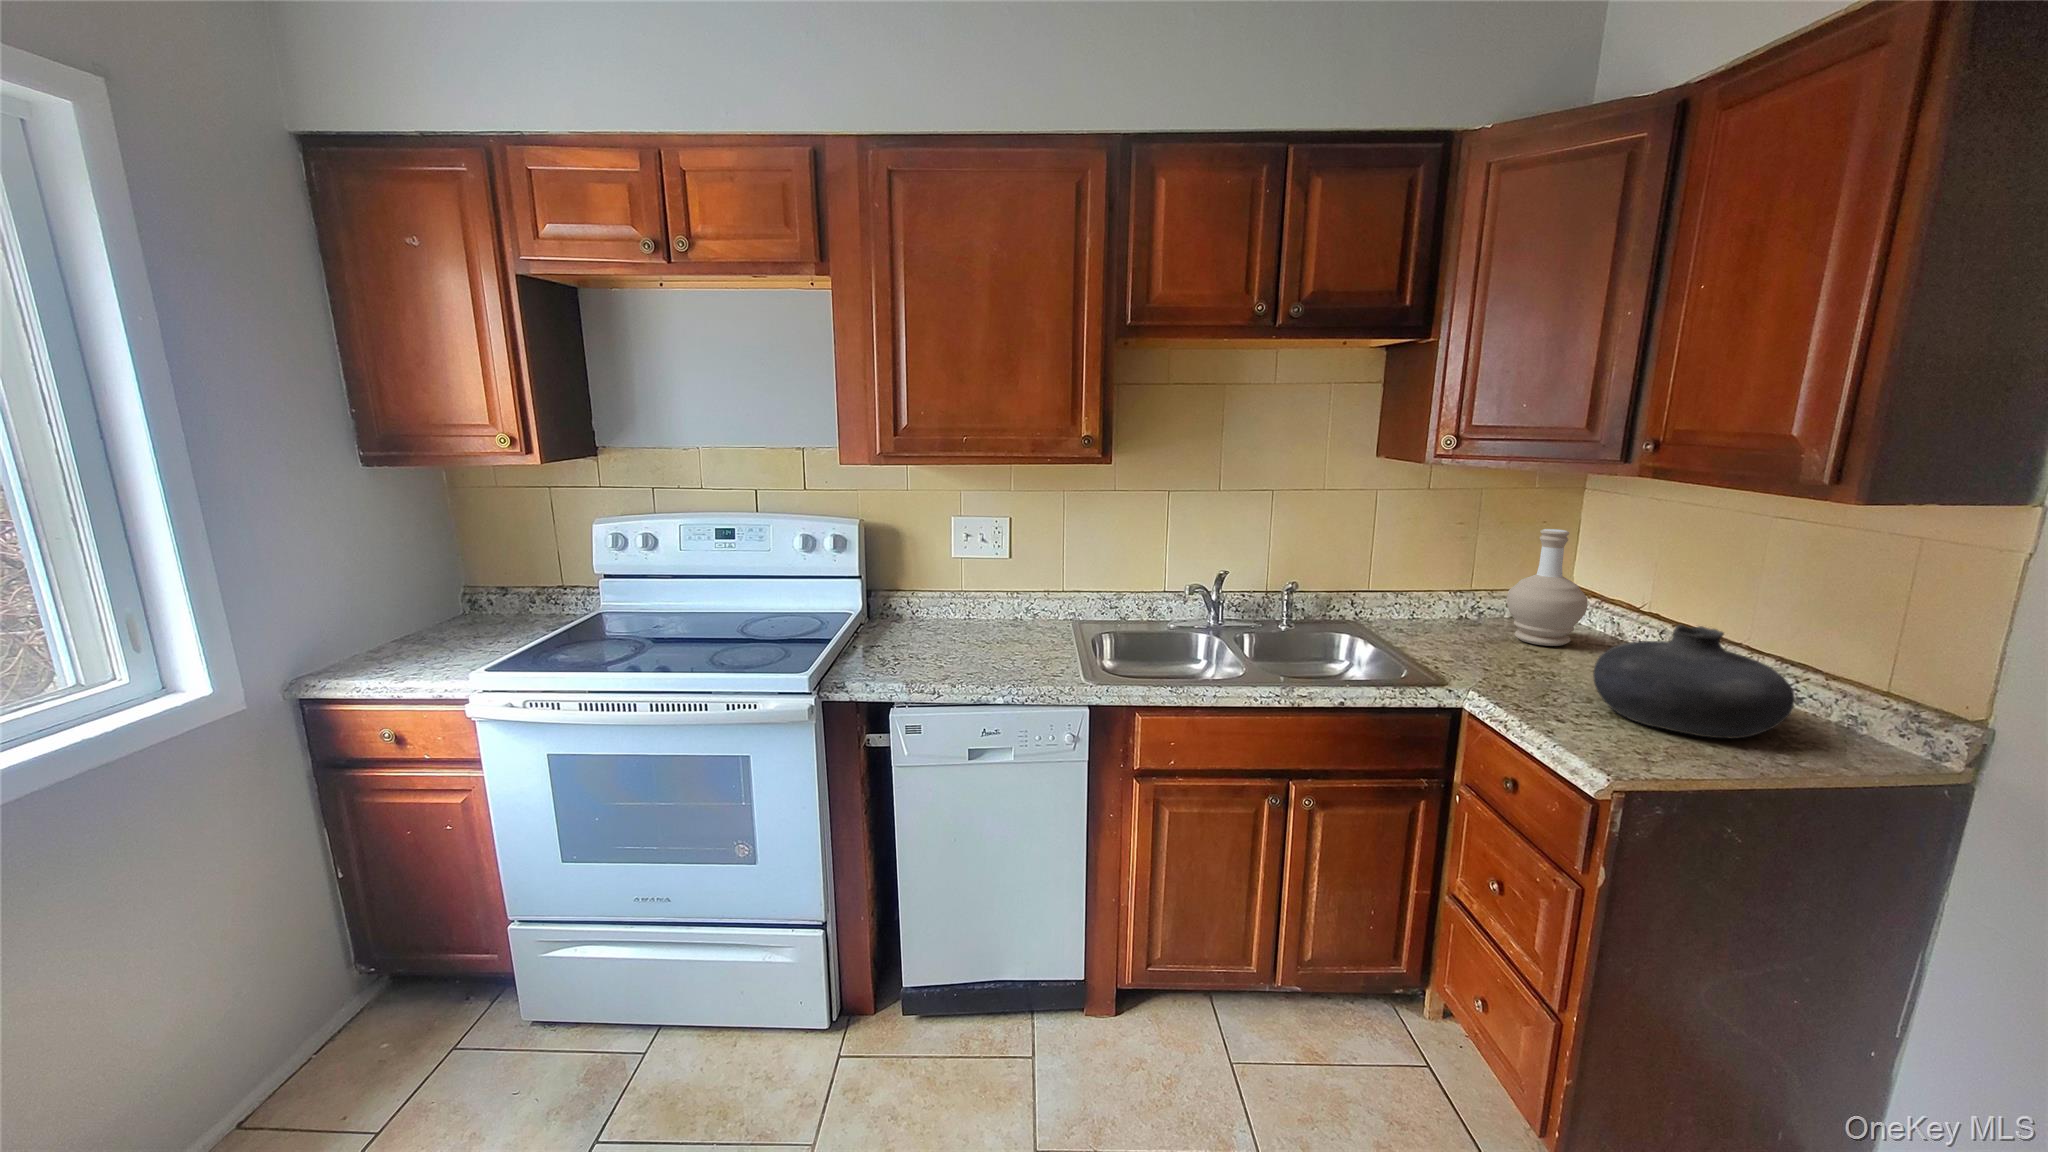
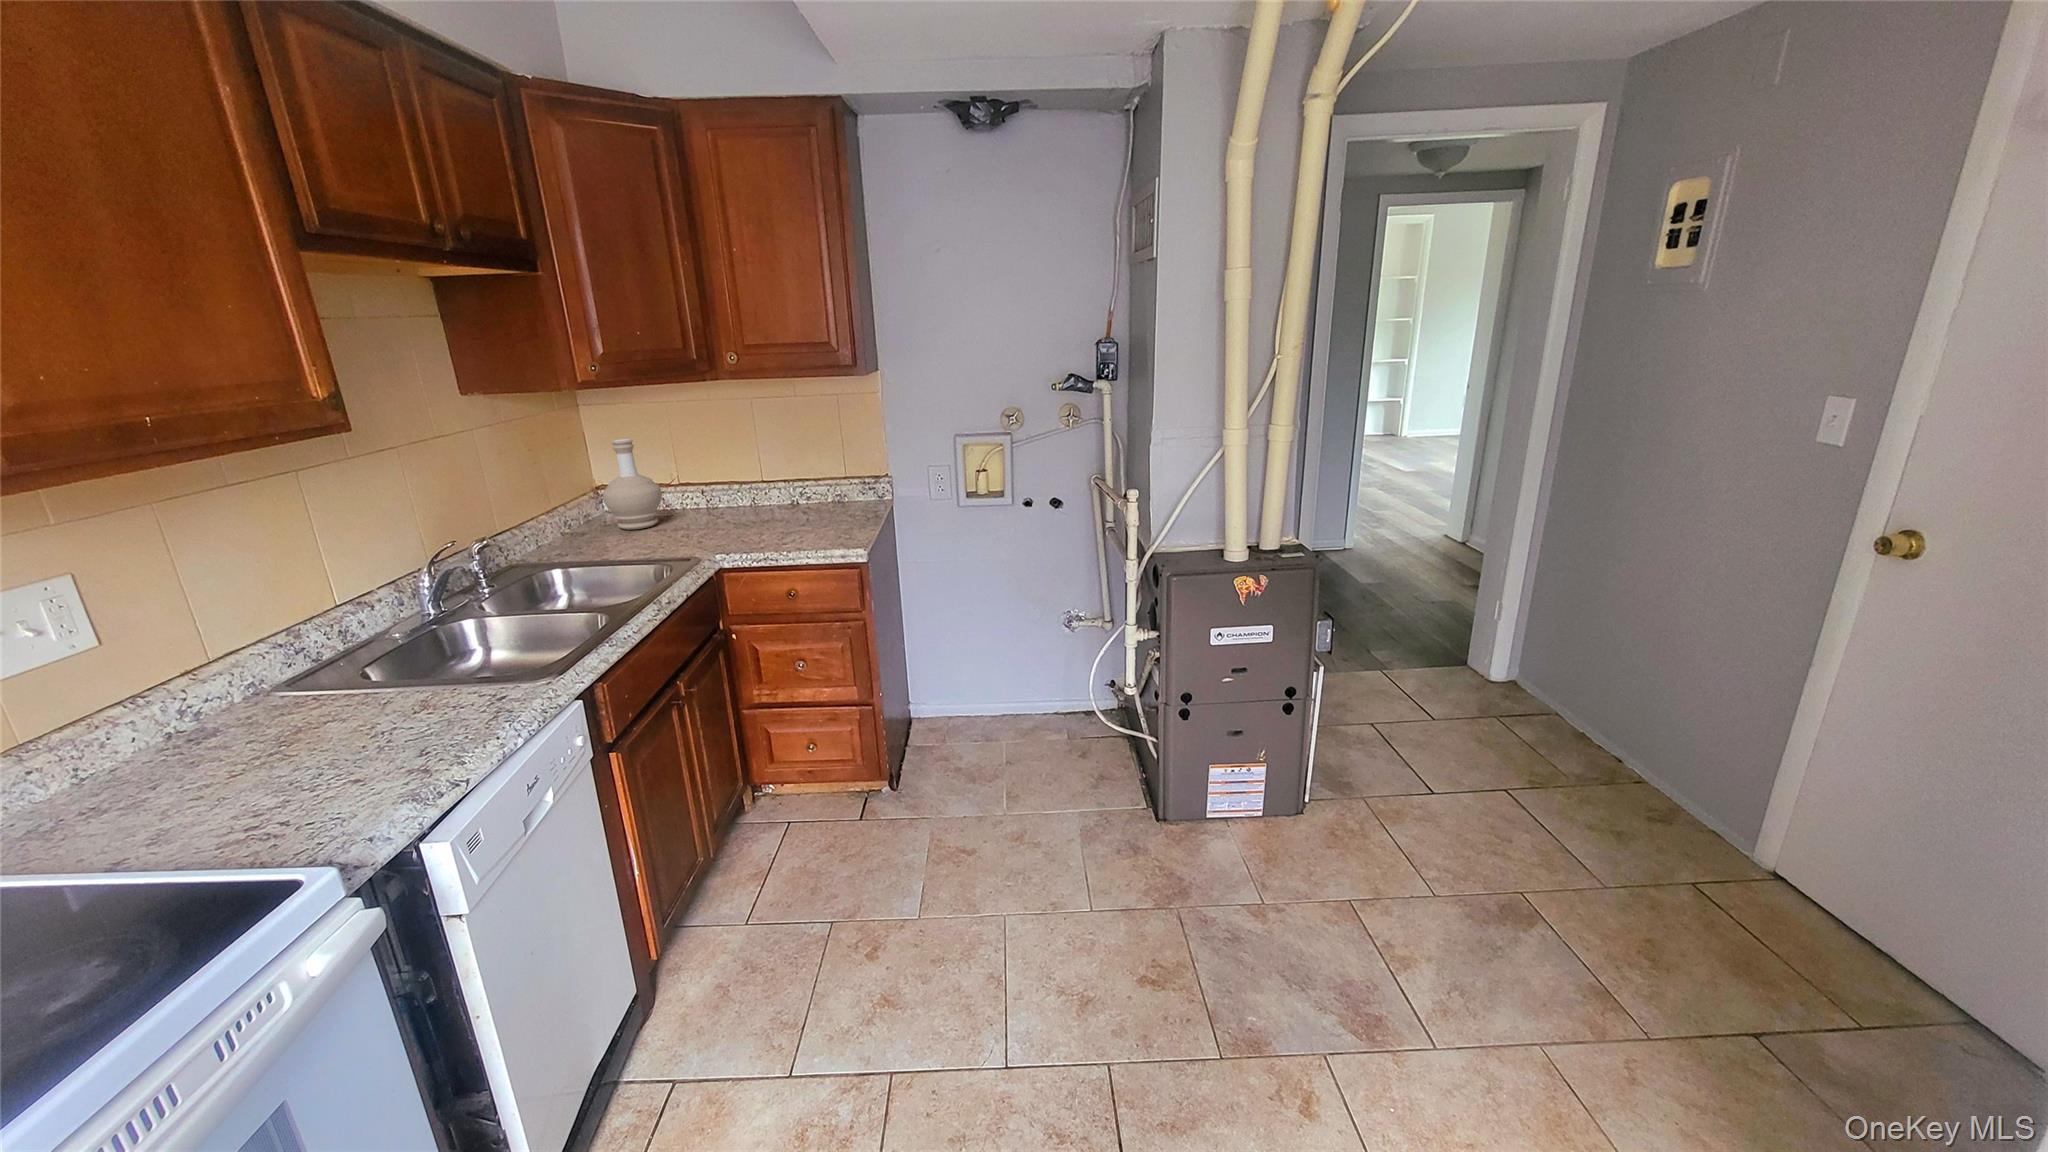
vase: present [1593,625,1795,739] -> none [747,467,843,531]

